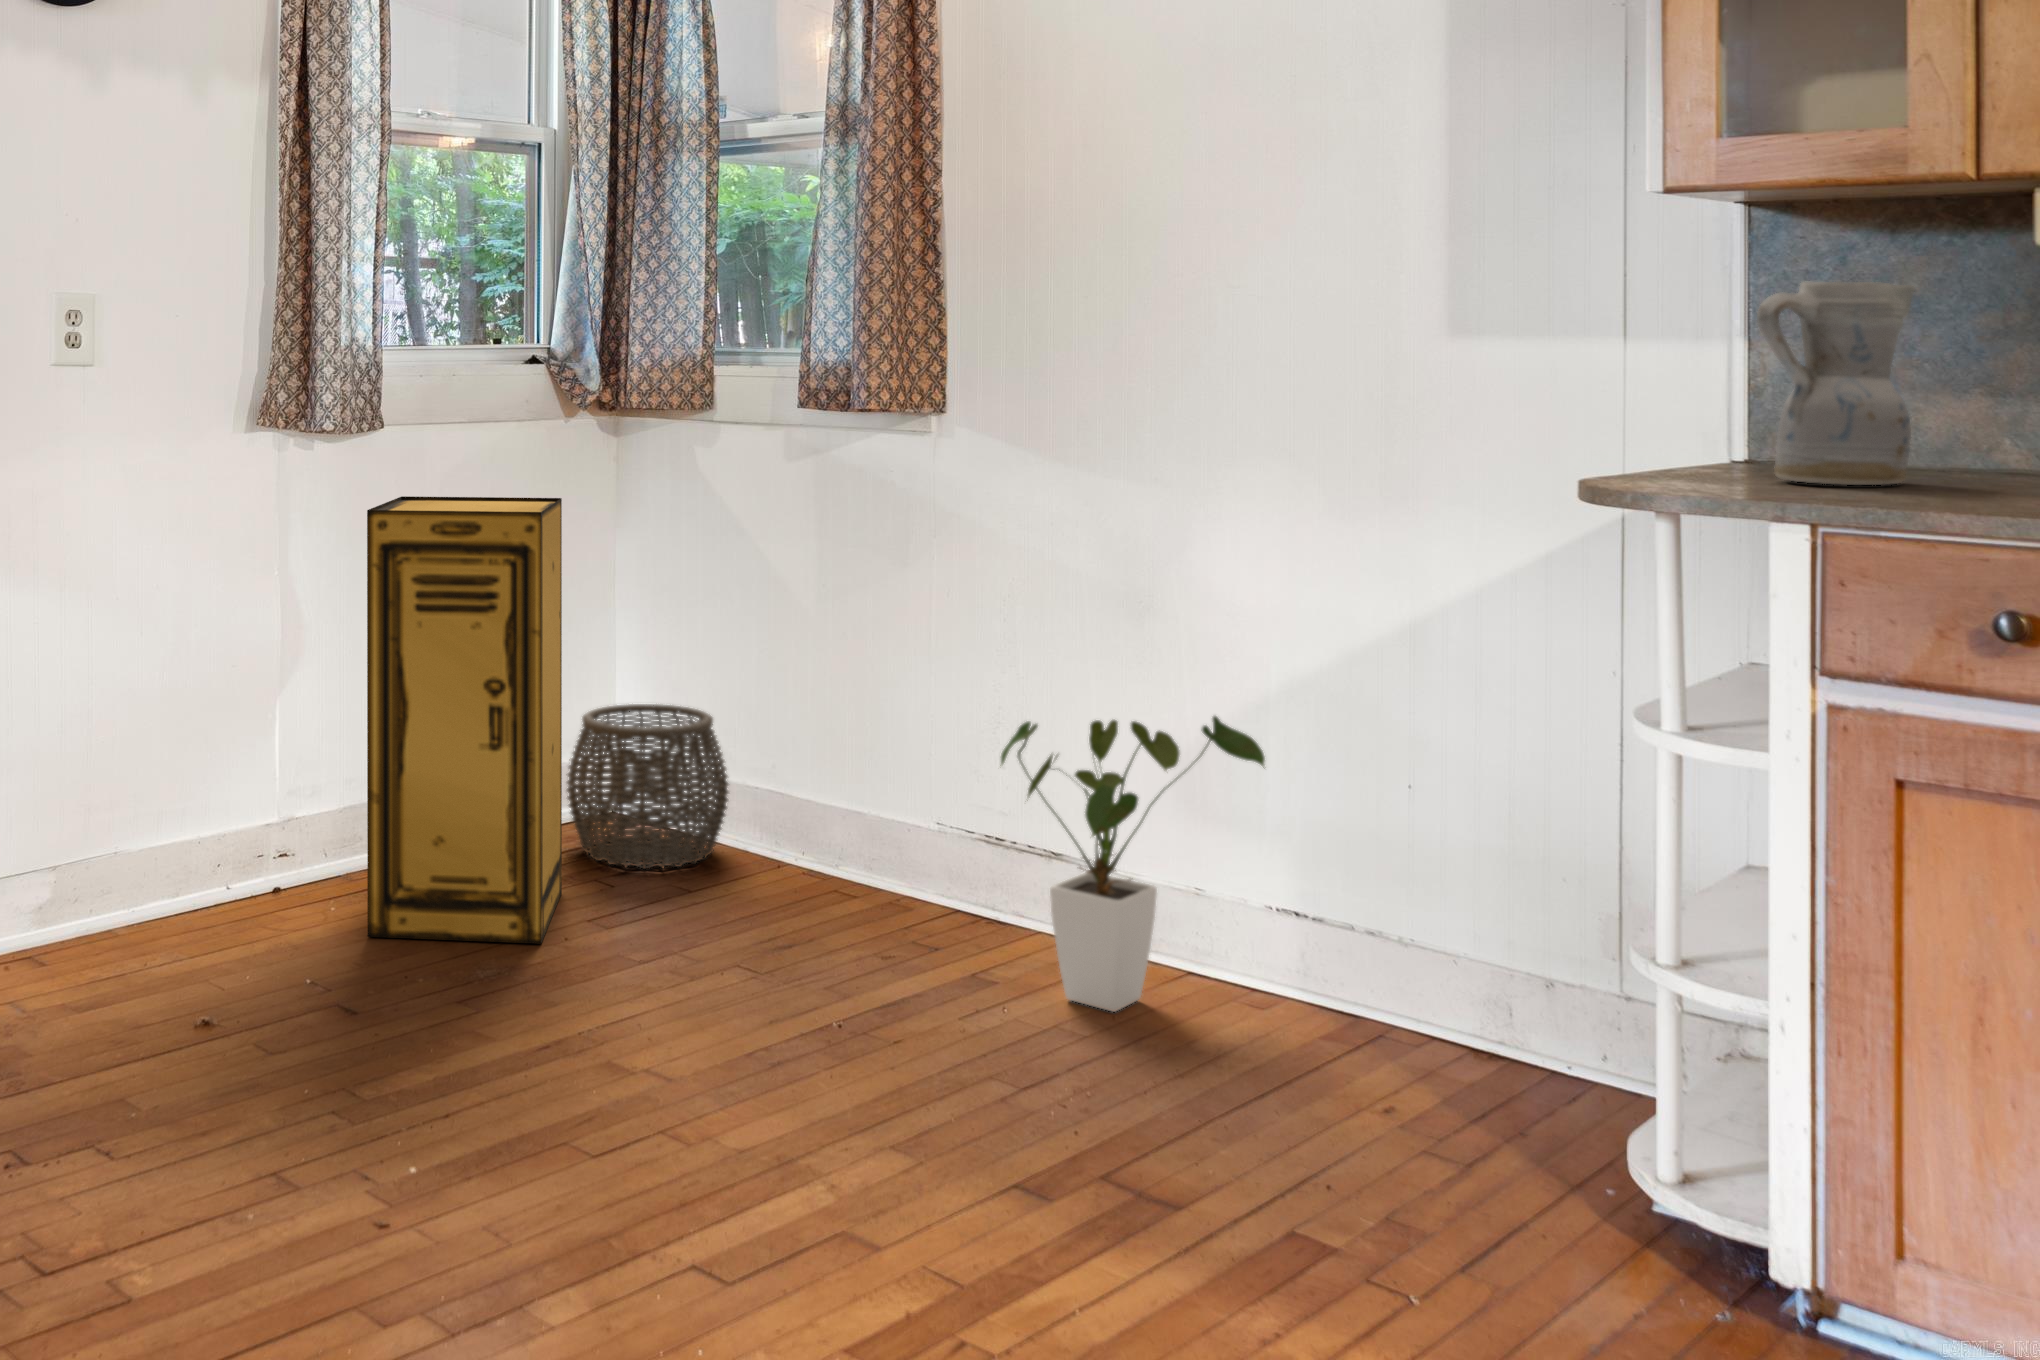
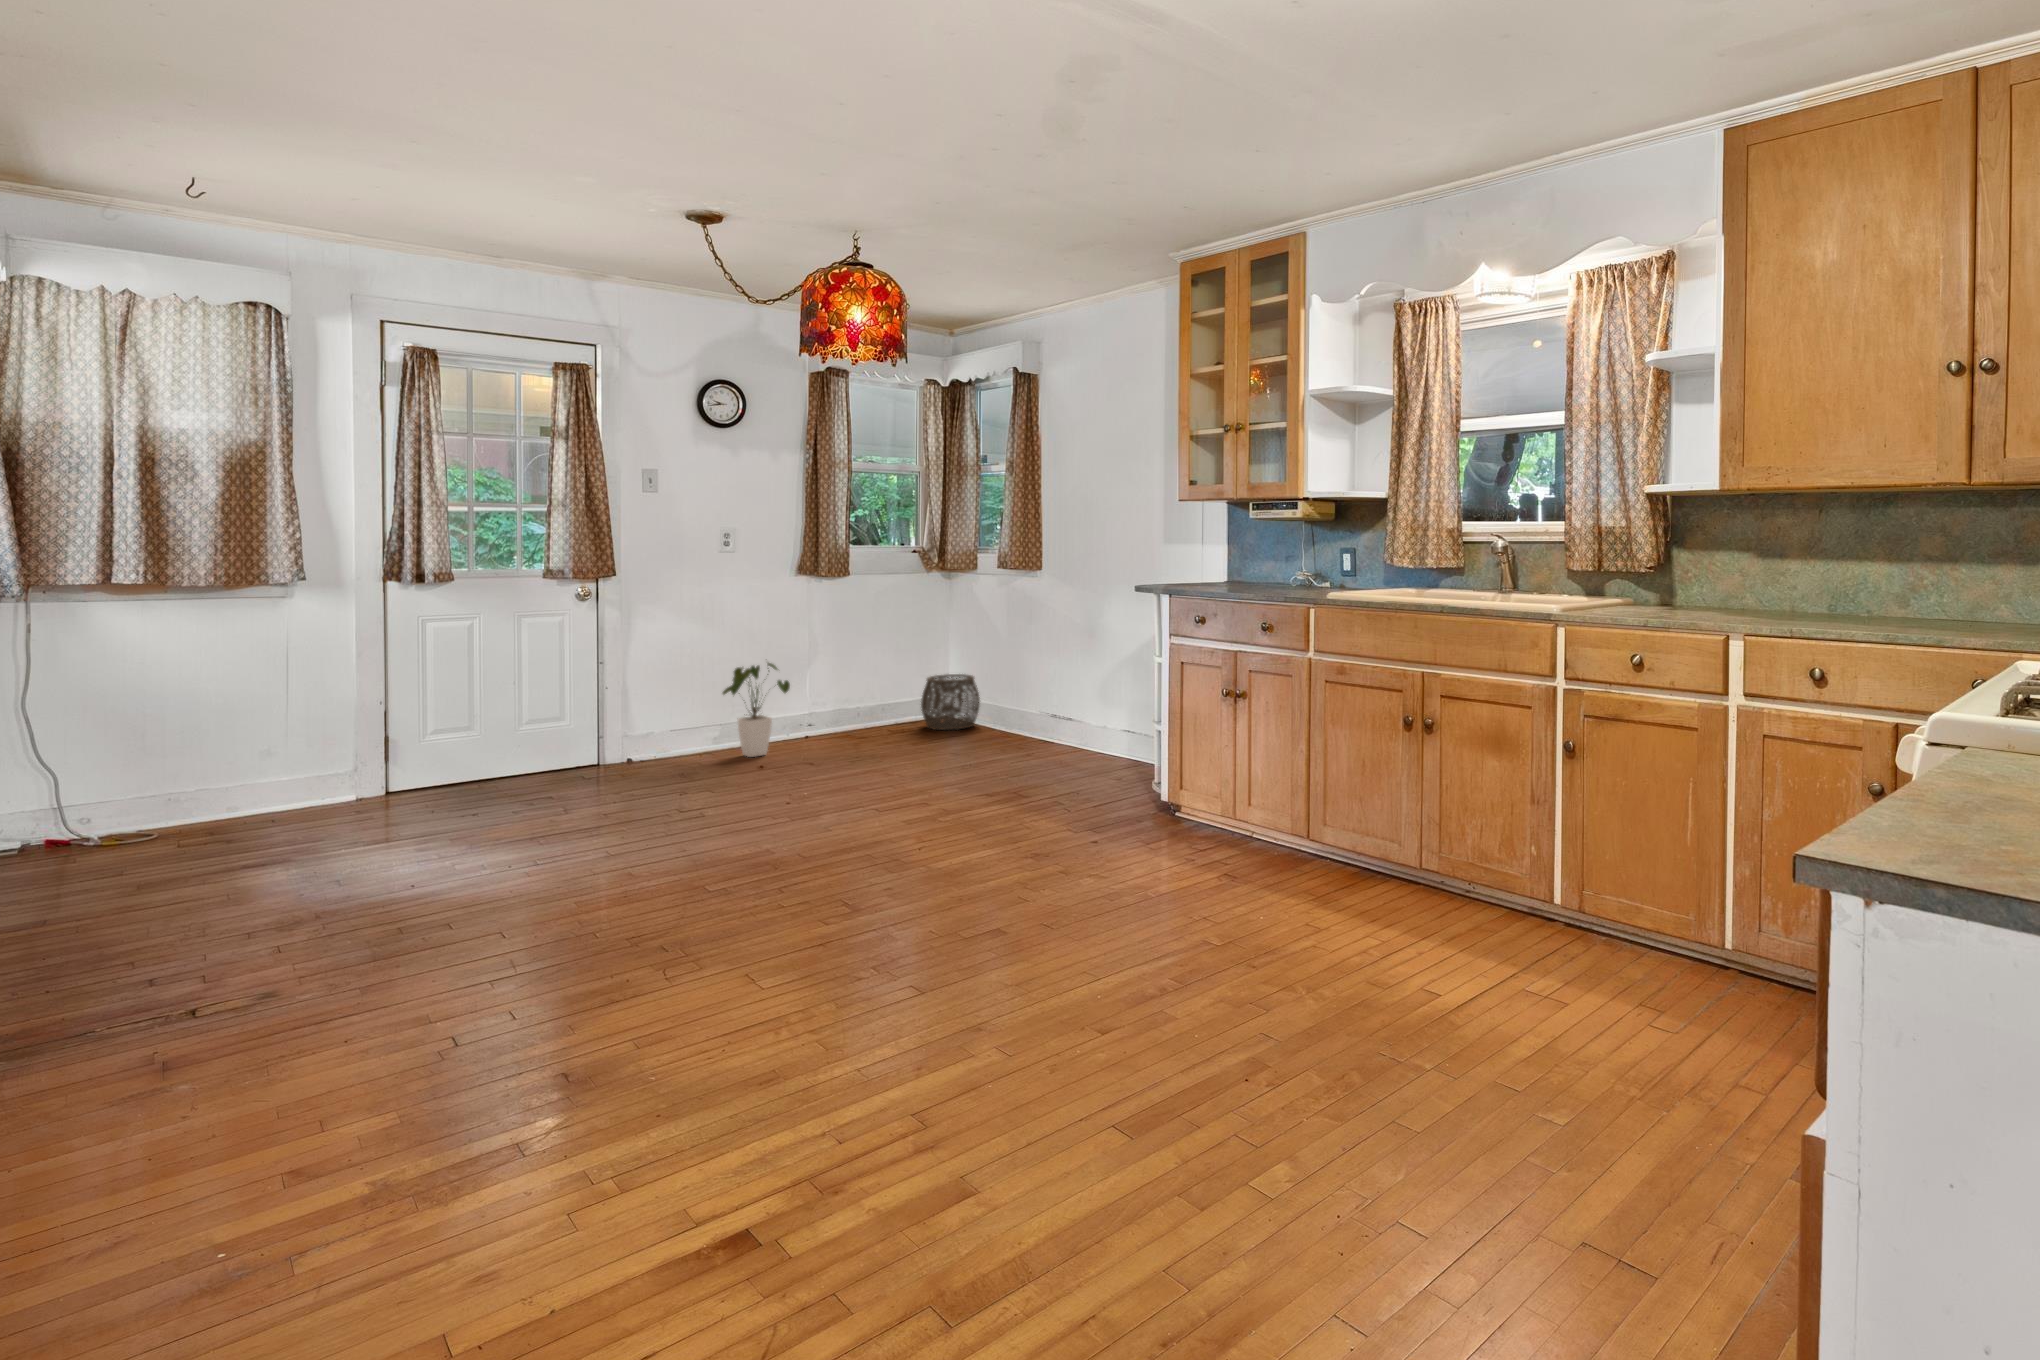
ceramic pitcher: present [1757,282,1915,485] -> none [1184,521,1223,578]
storage cabinet: present [367,496,562,944] -> none [830,597,909,748]
house plant: present [1000,716,1265,1012] -> present [723,663,790,757]

